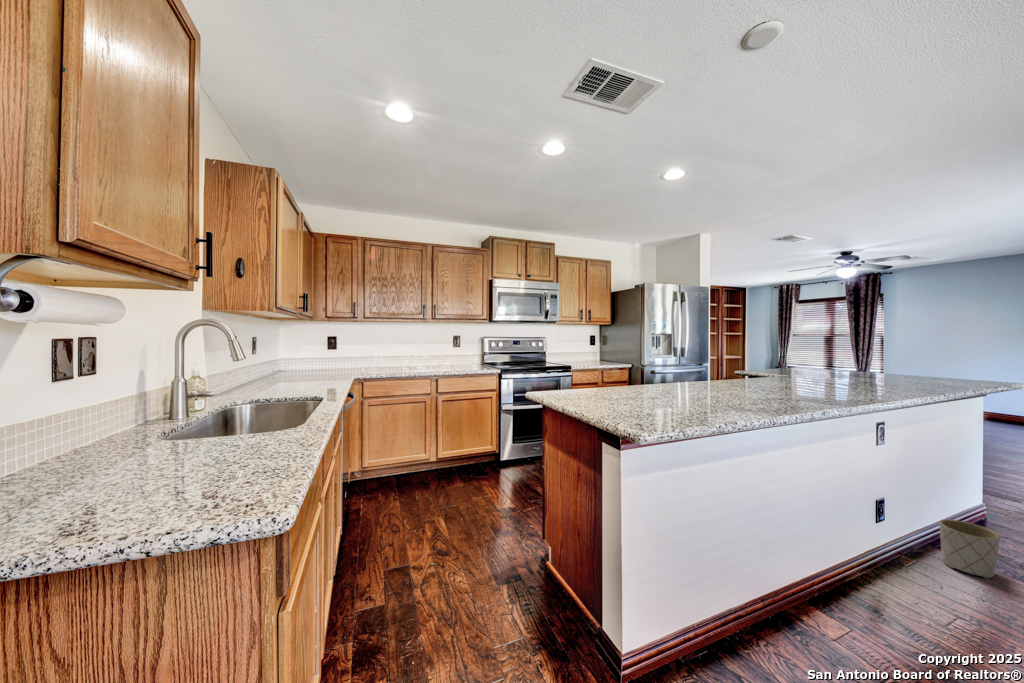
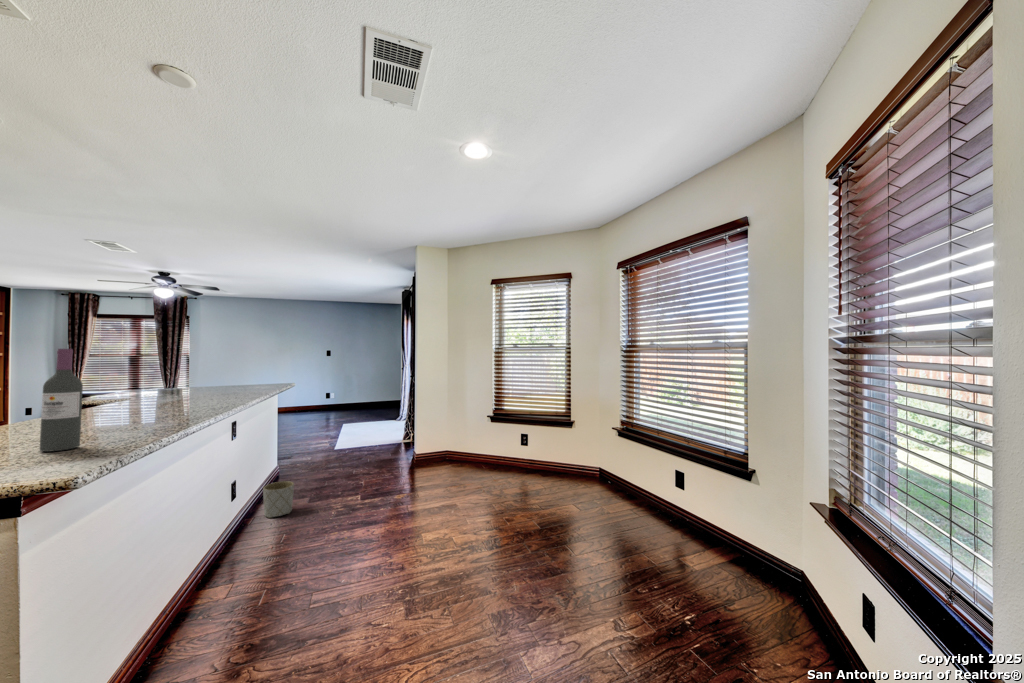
wine bottle: none [674,336,696,416] -> present [40,349,83,452]

